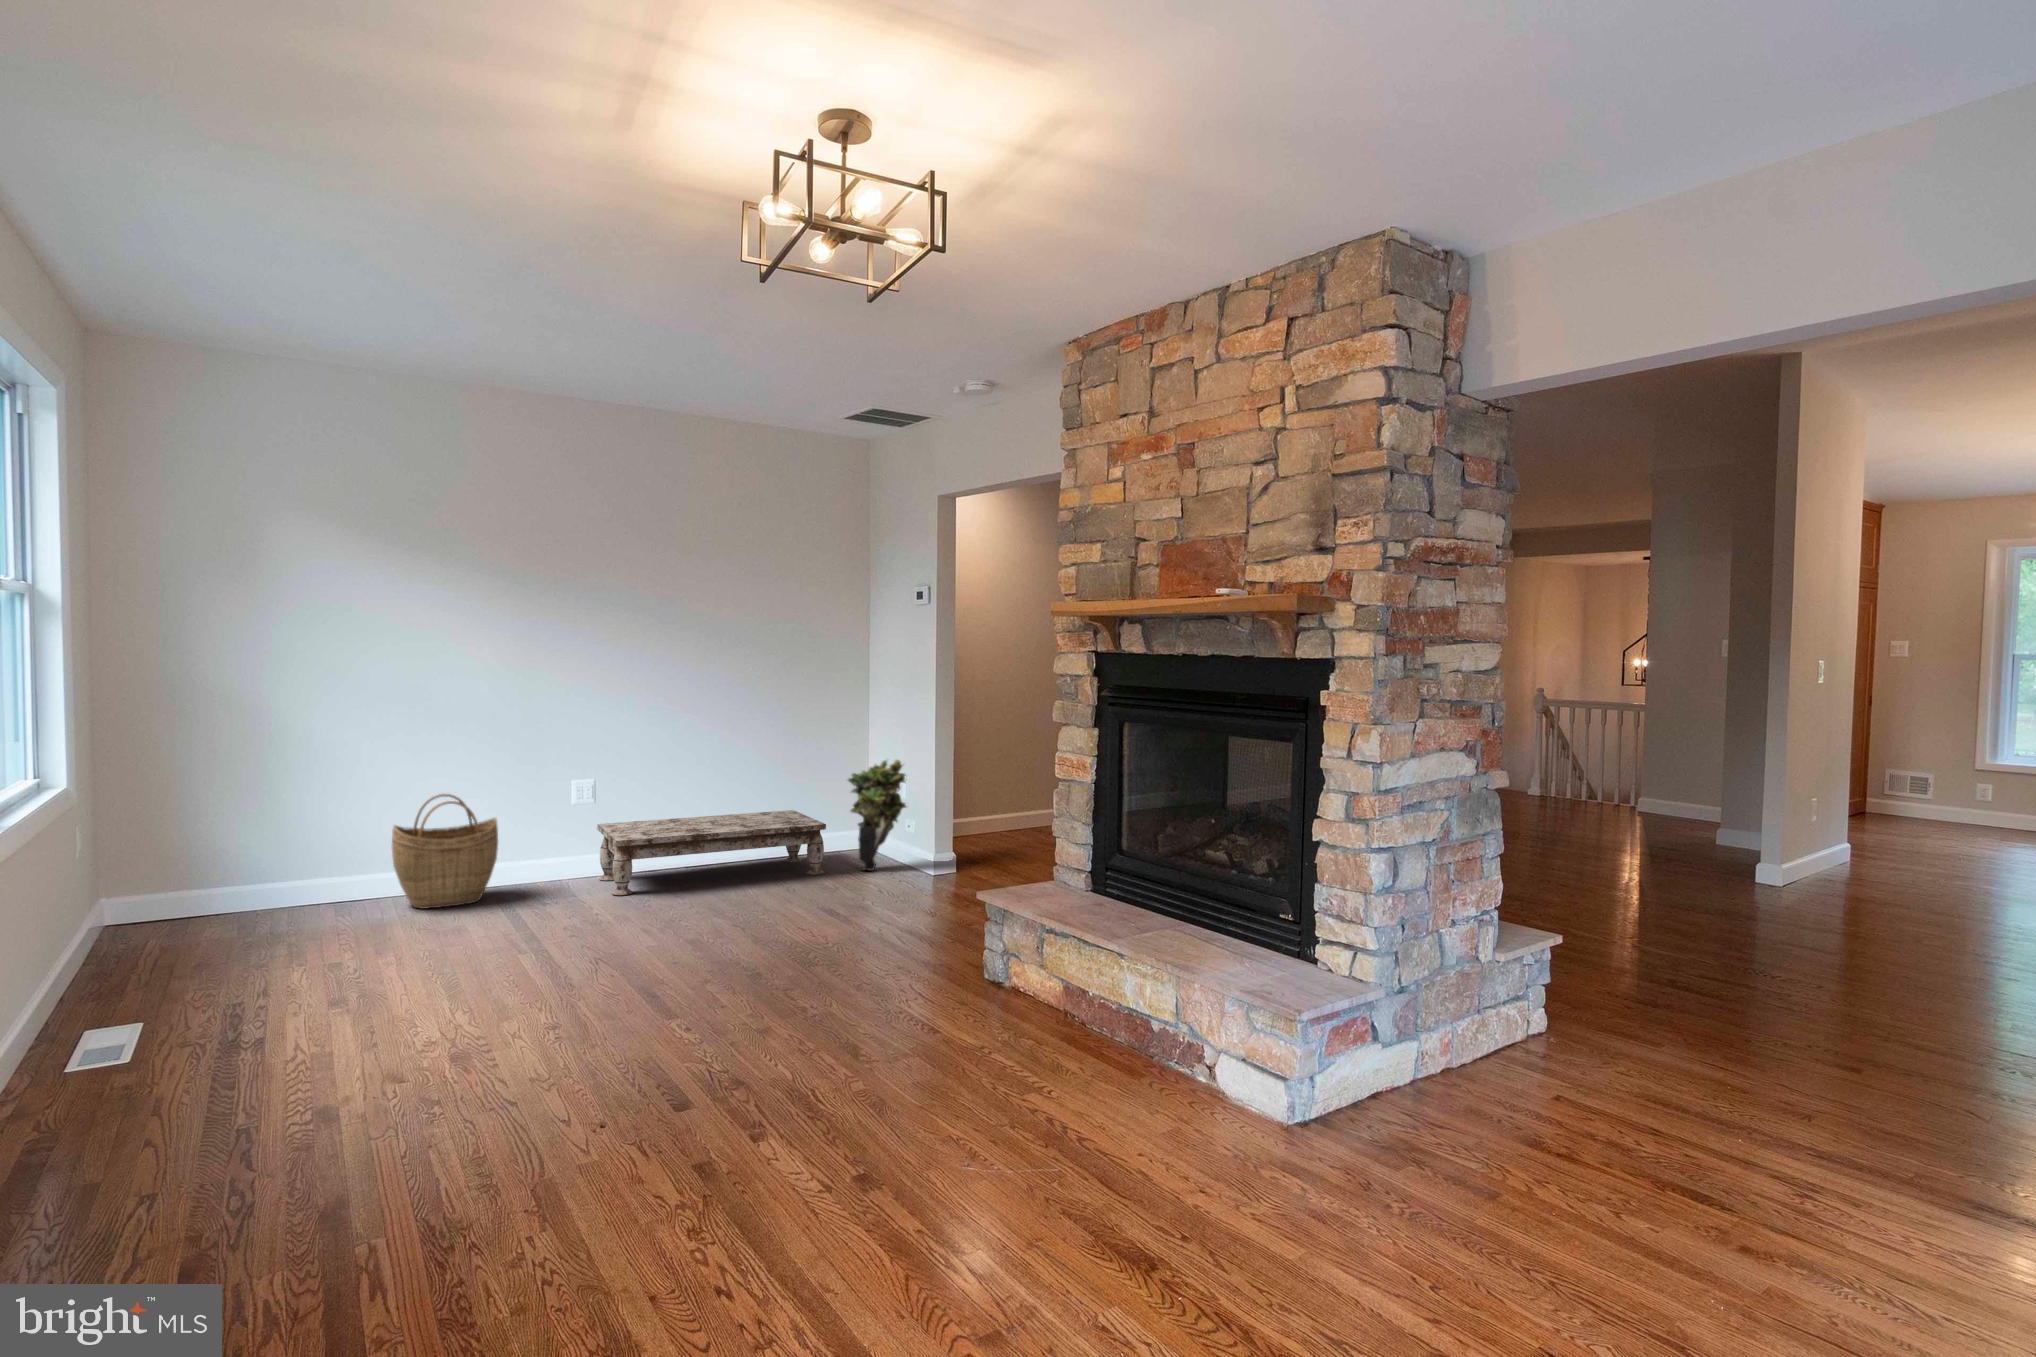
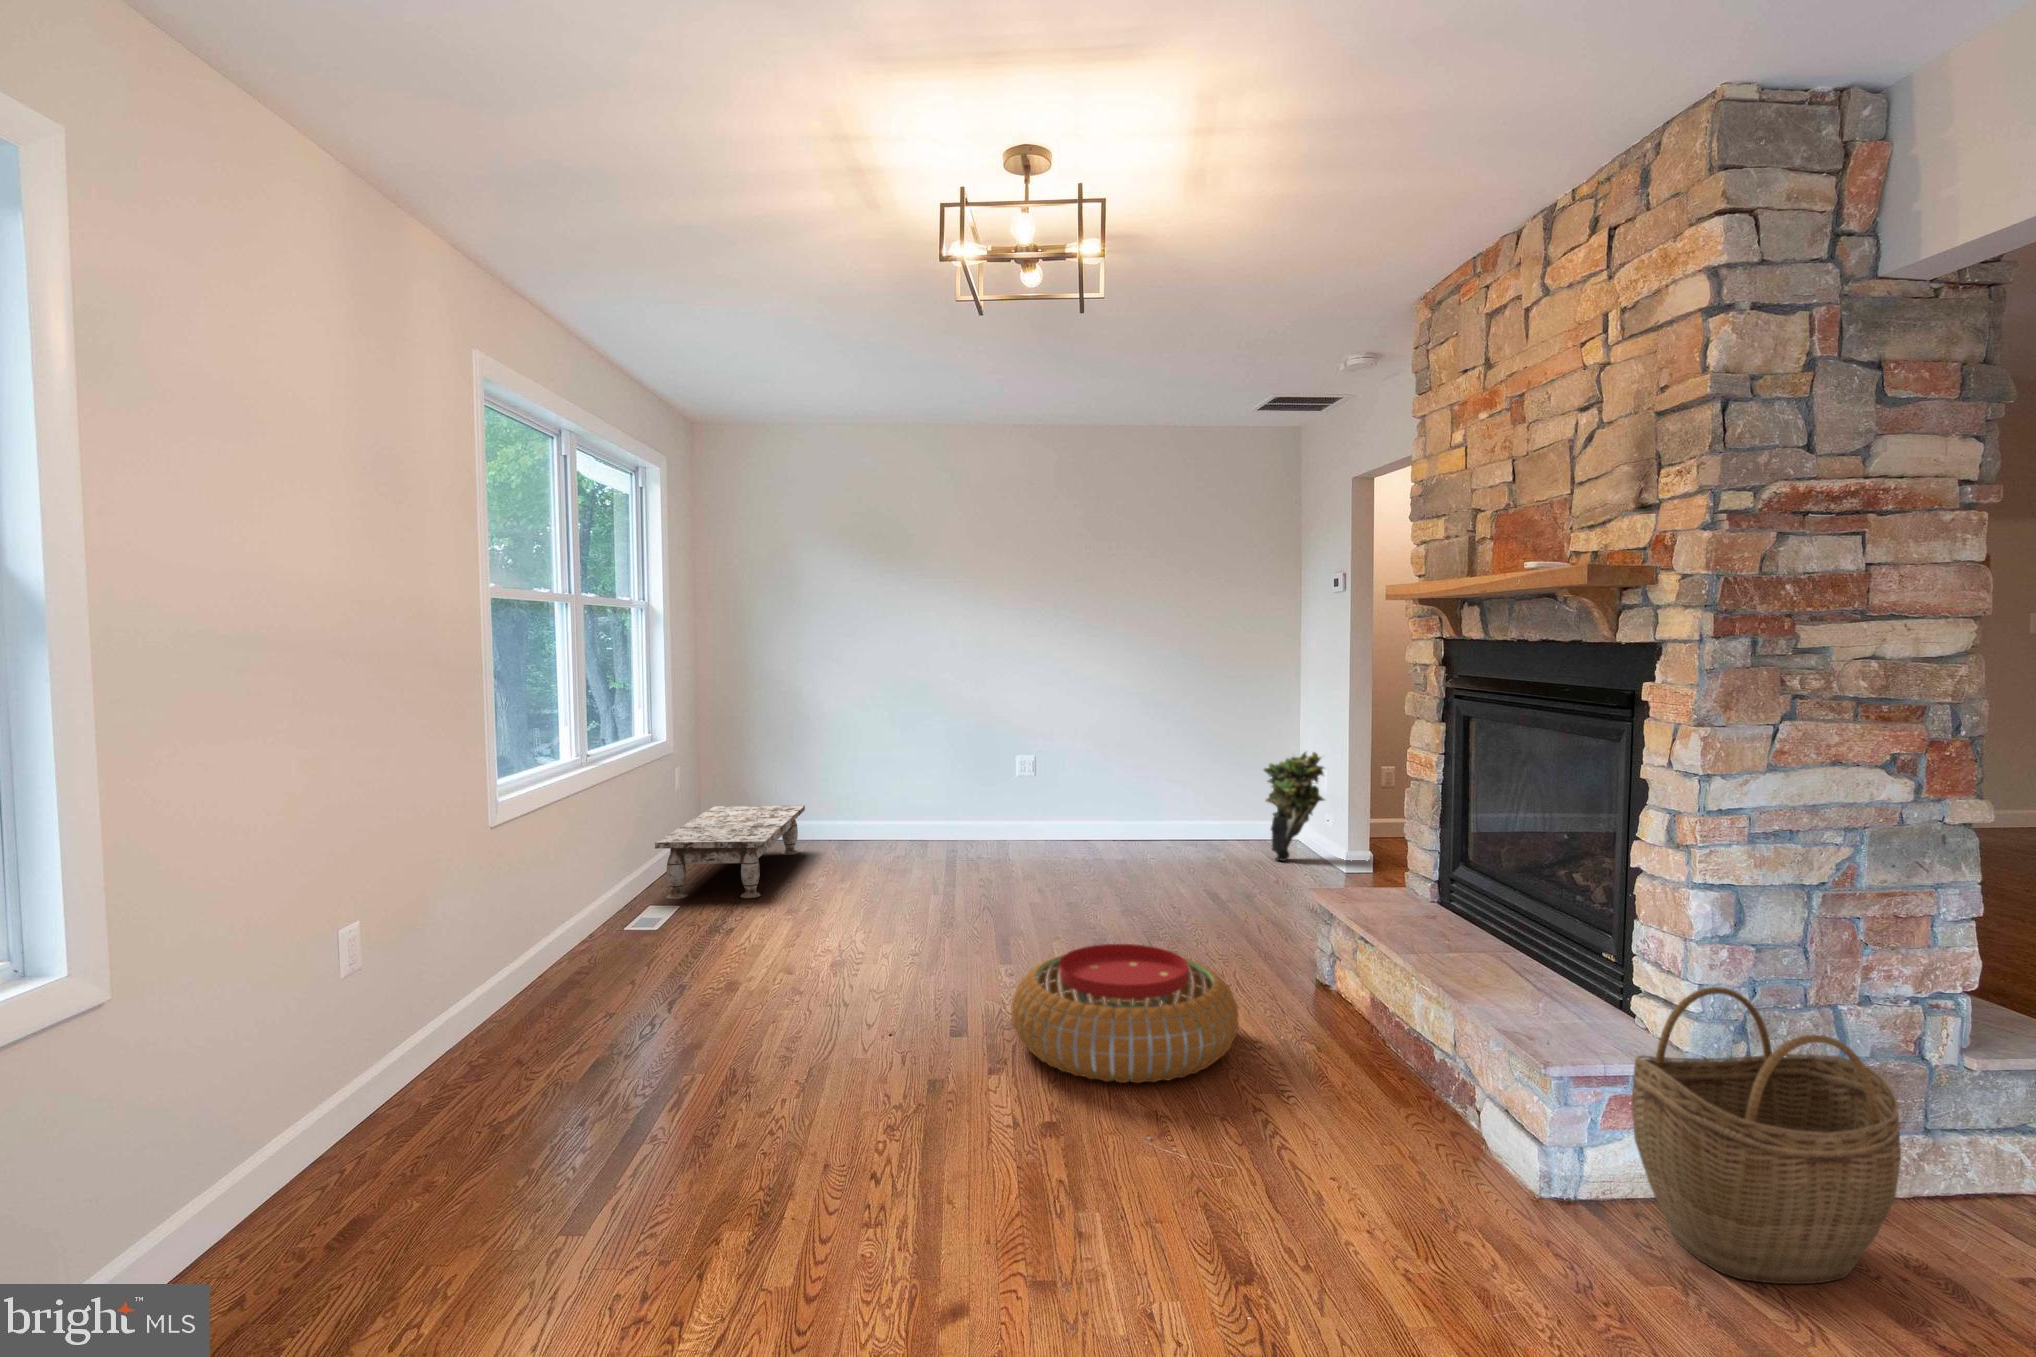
woven basket: present [392,794,498,909] -> present [1631,987,1901,1284]
coffee table: present [597,810,826,895] -> present [655,805,805,899]
pouf: none [744,971,986,1121] -> present [1012,944,1239,1083]

